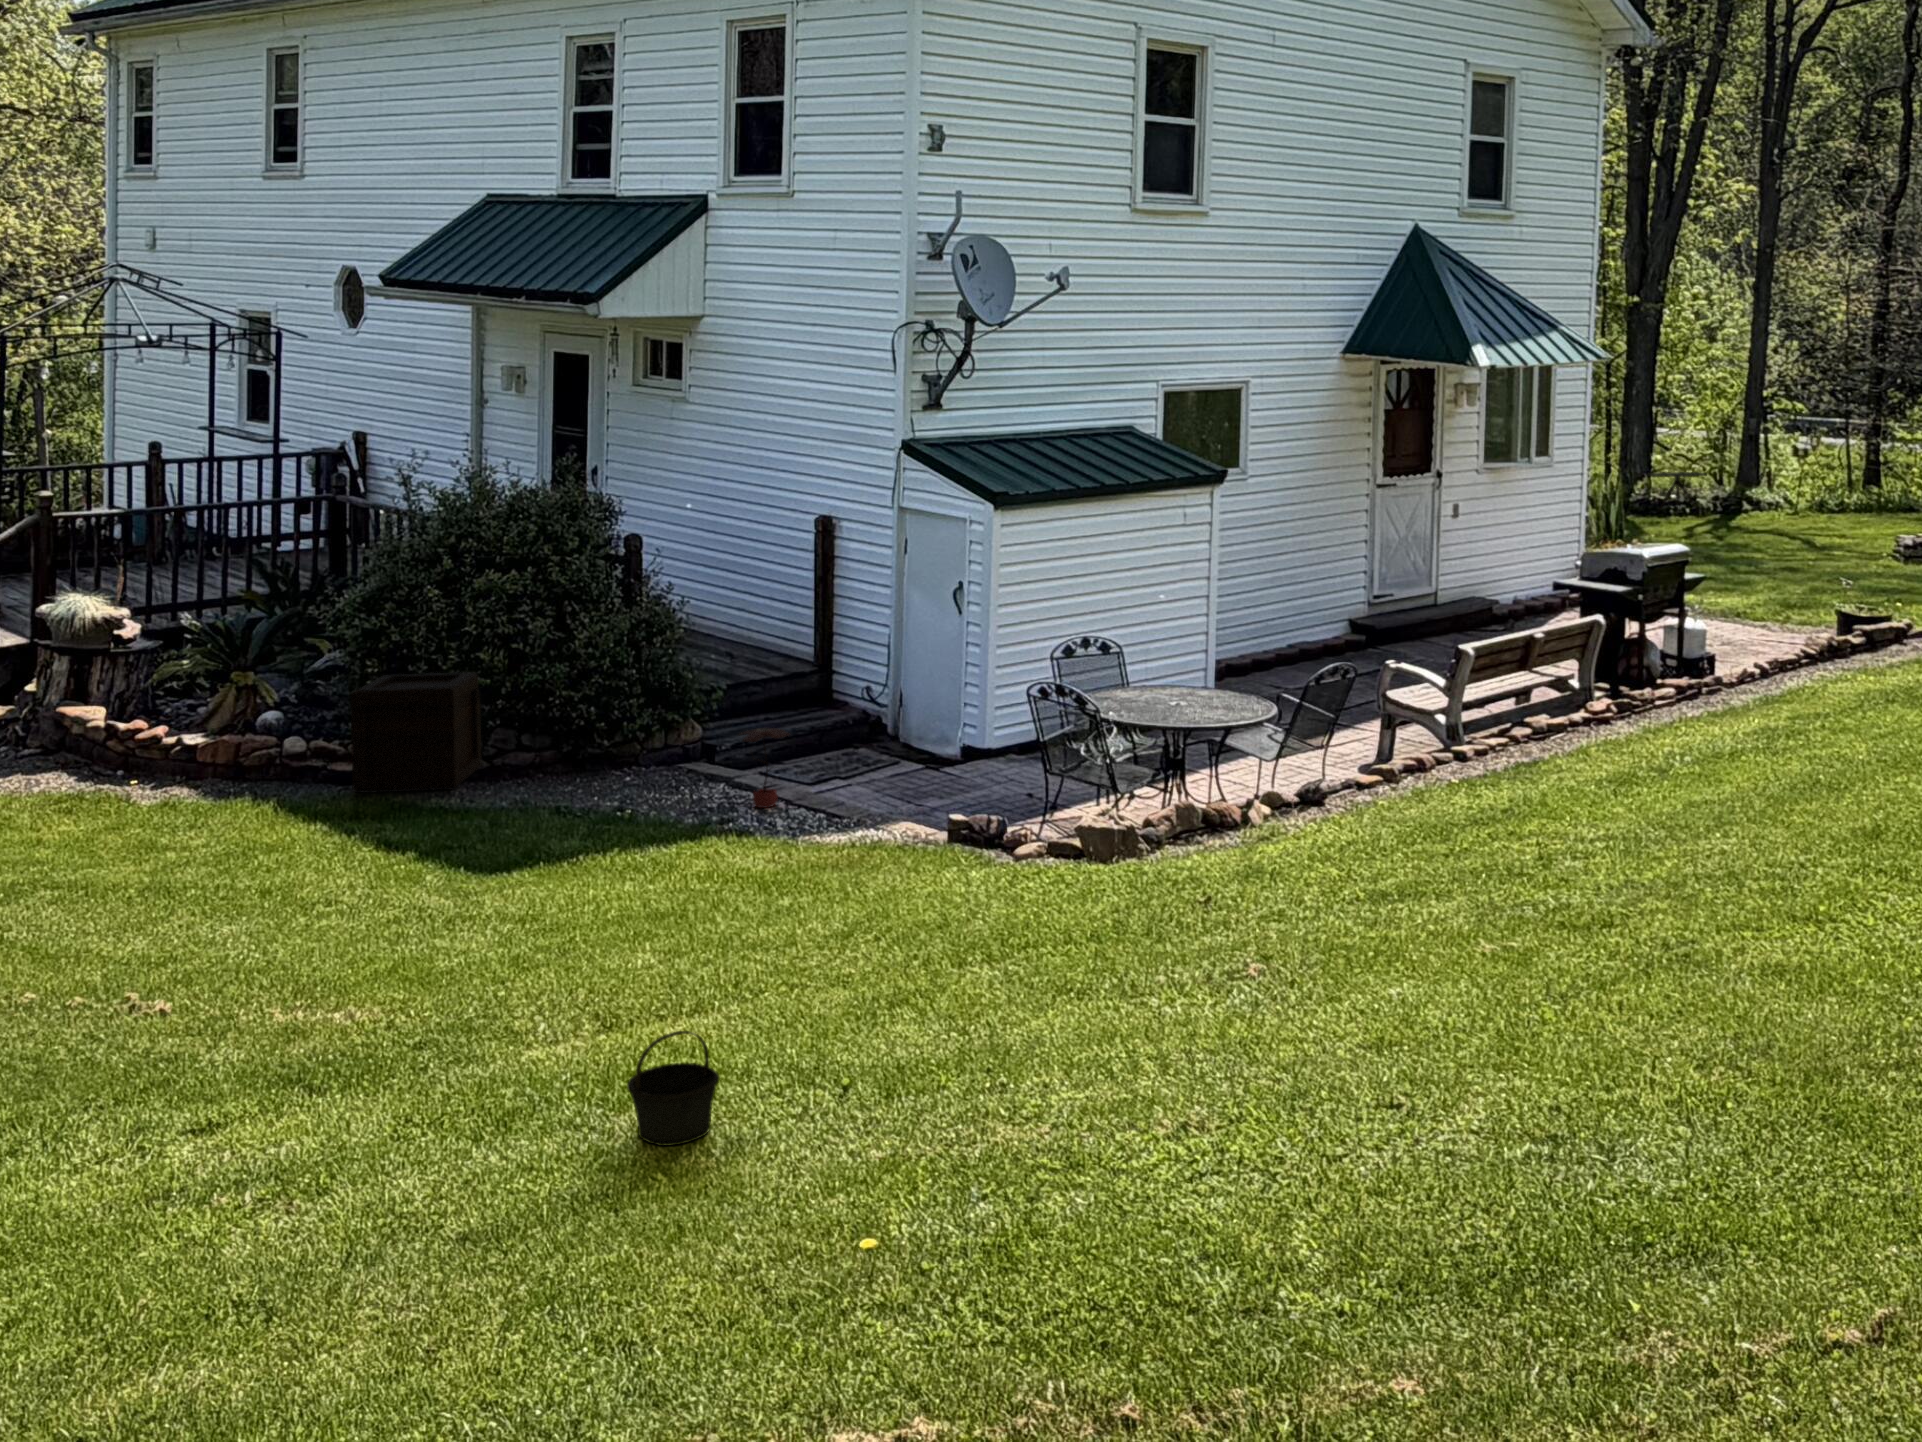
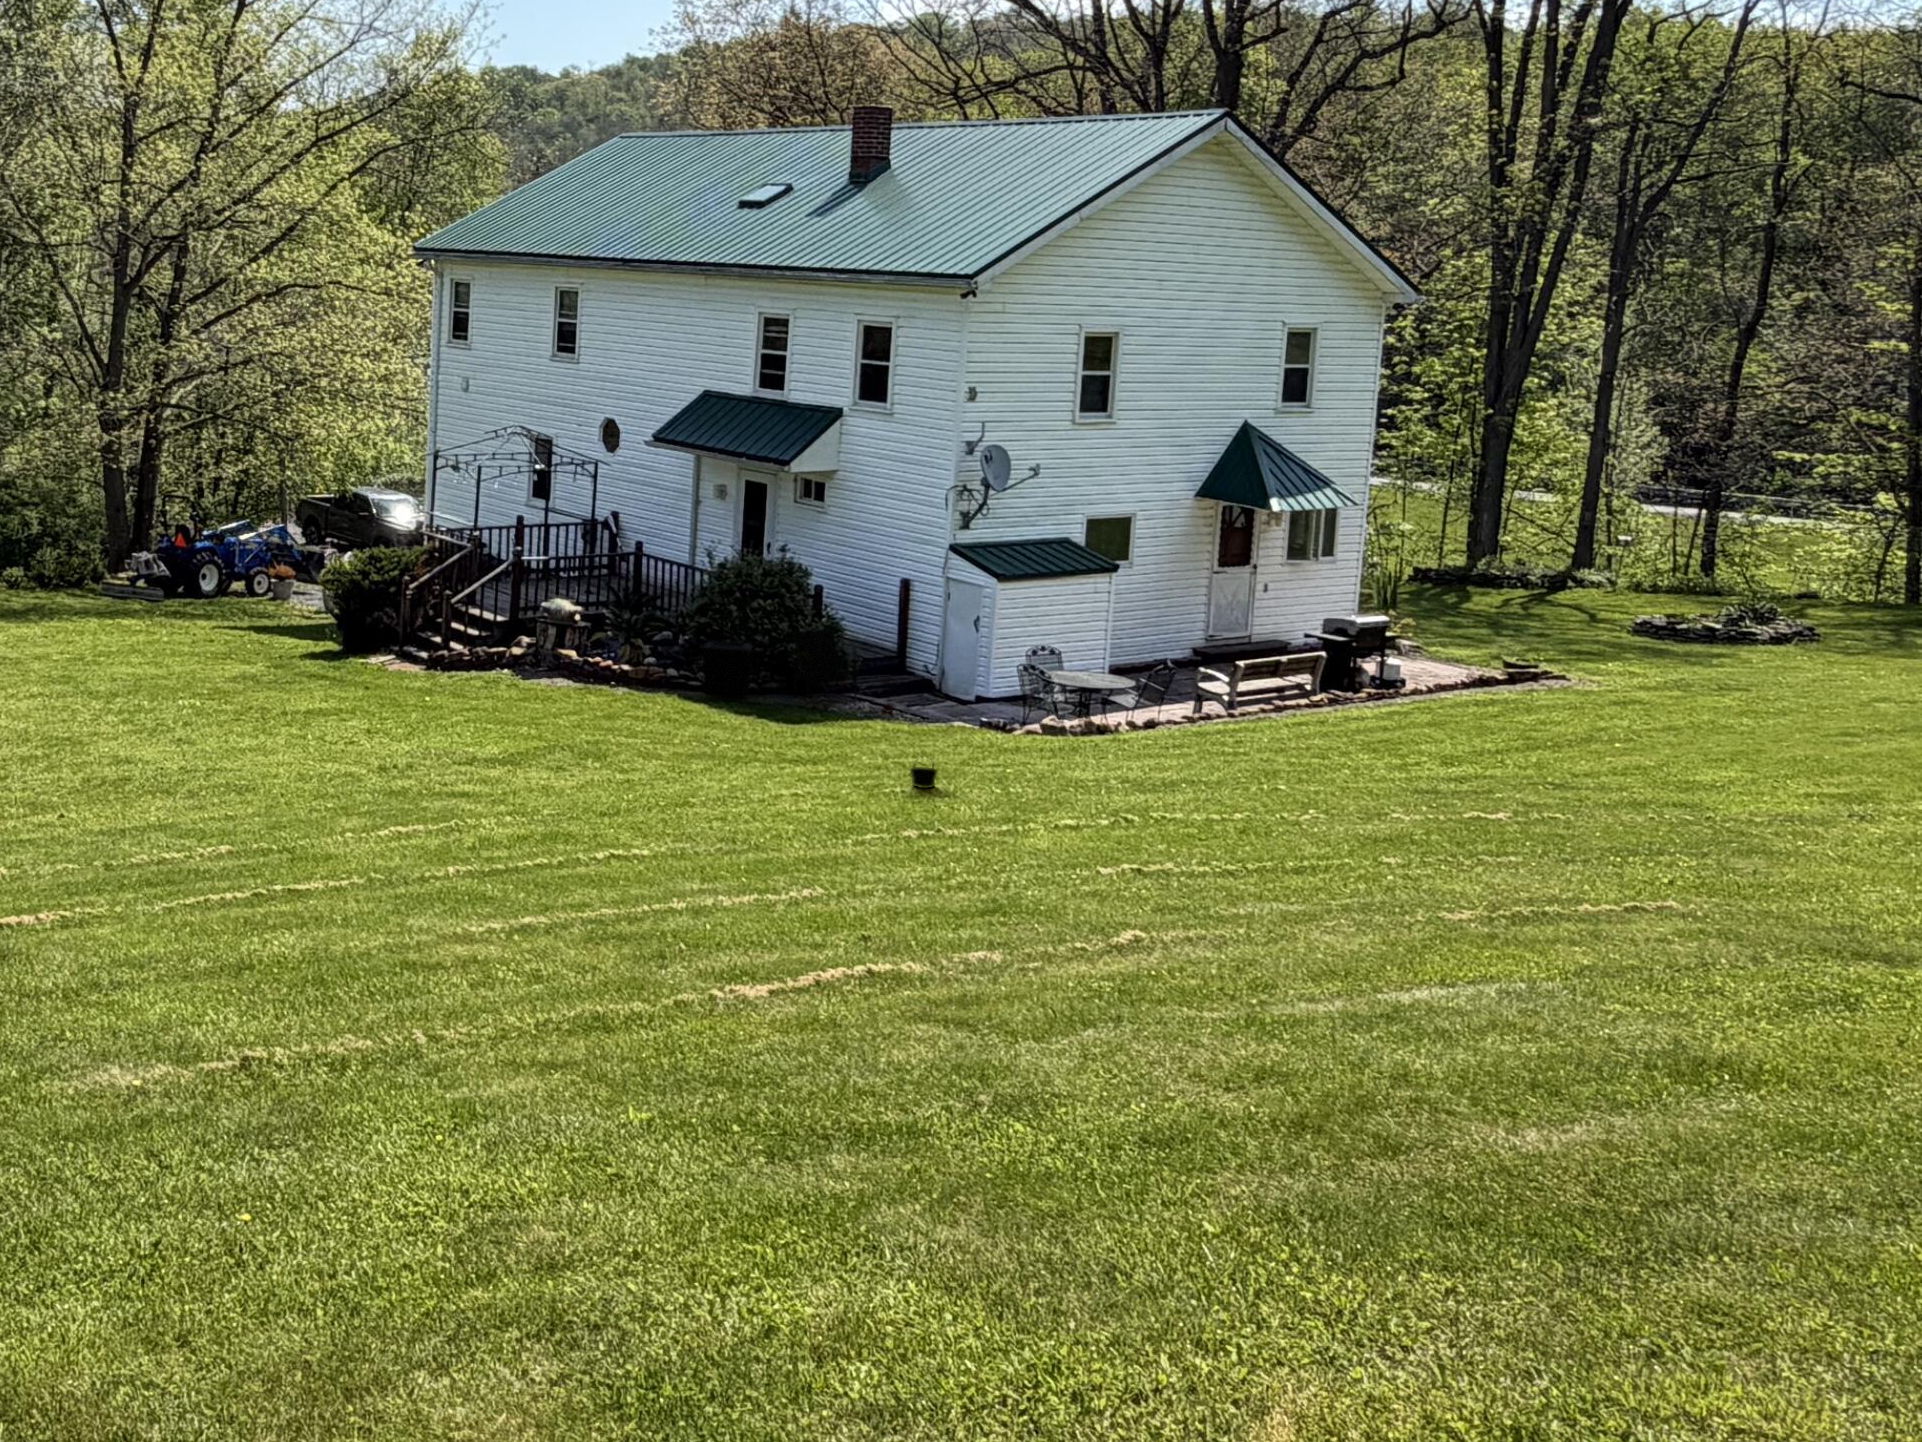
round table: present [1648,472,1707,512] -> none [1456,557,1505,589]
lounge chair: none [567,631,700,790] -> present [794,630,857,697]

